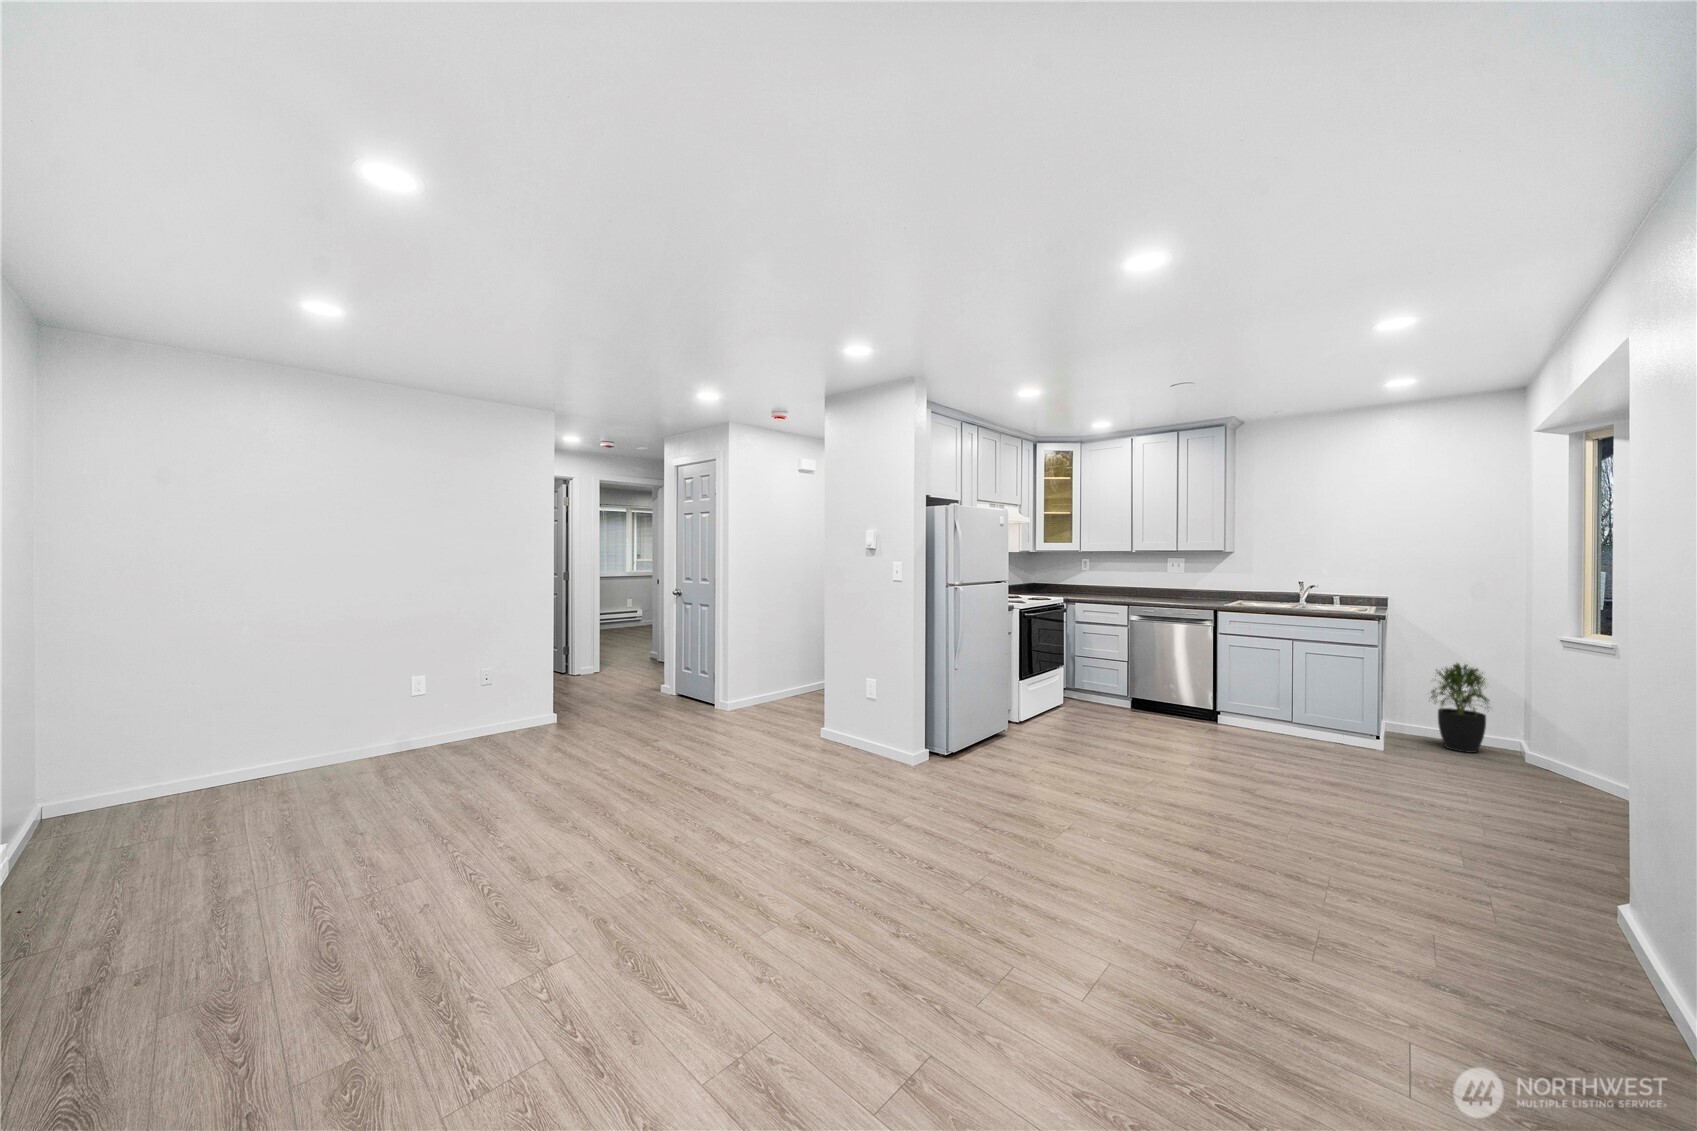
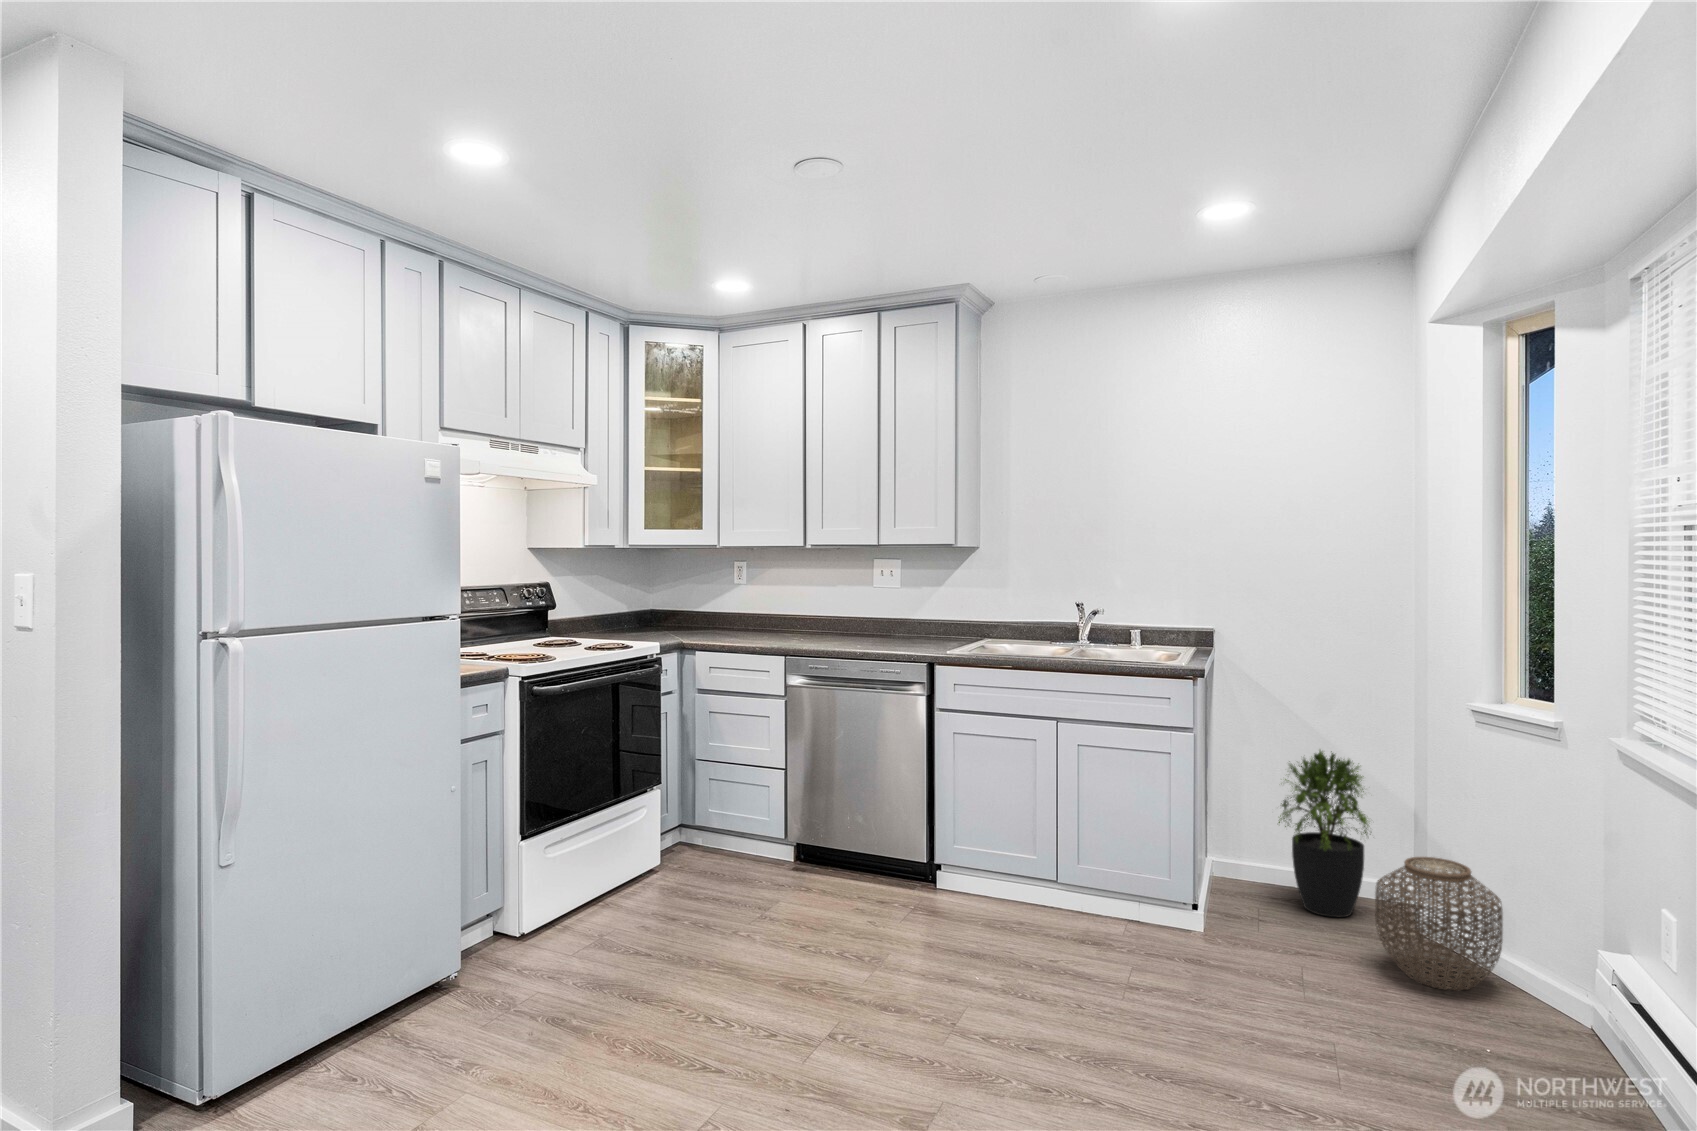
woven basket: none [1492,716,1575,783] -> present [1375,857,1503,990]

